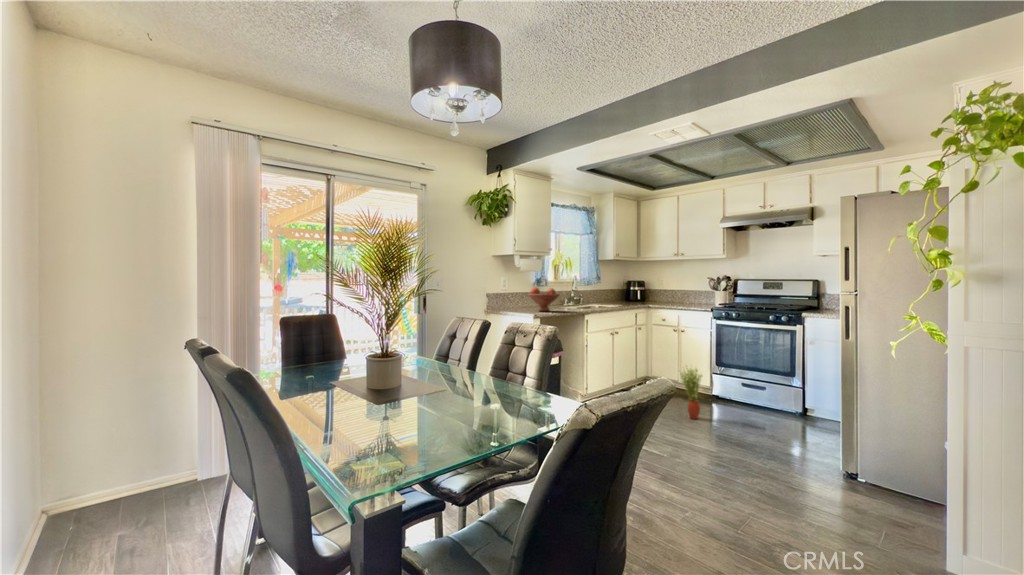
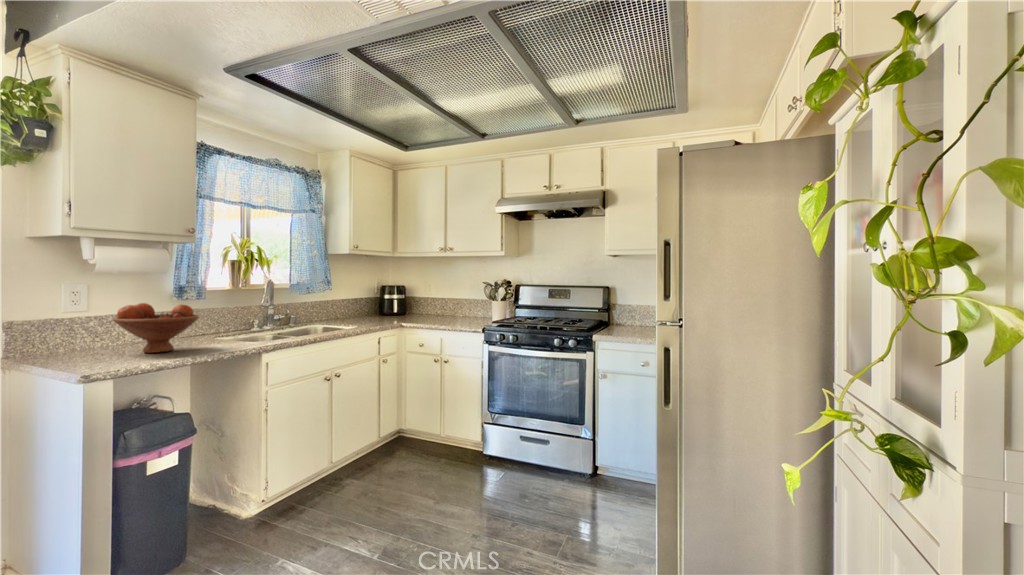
potted plant: present [680,366,702,419] -> none [421,430,458,522]

